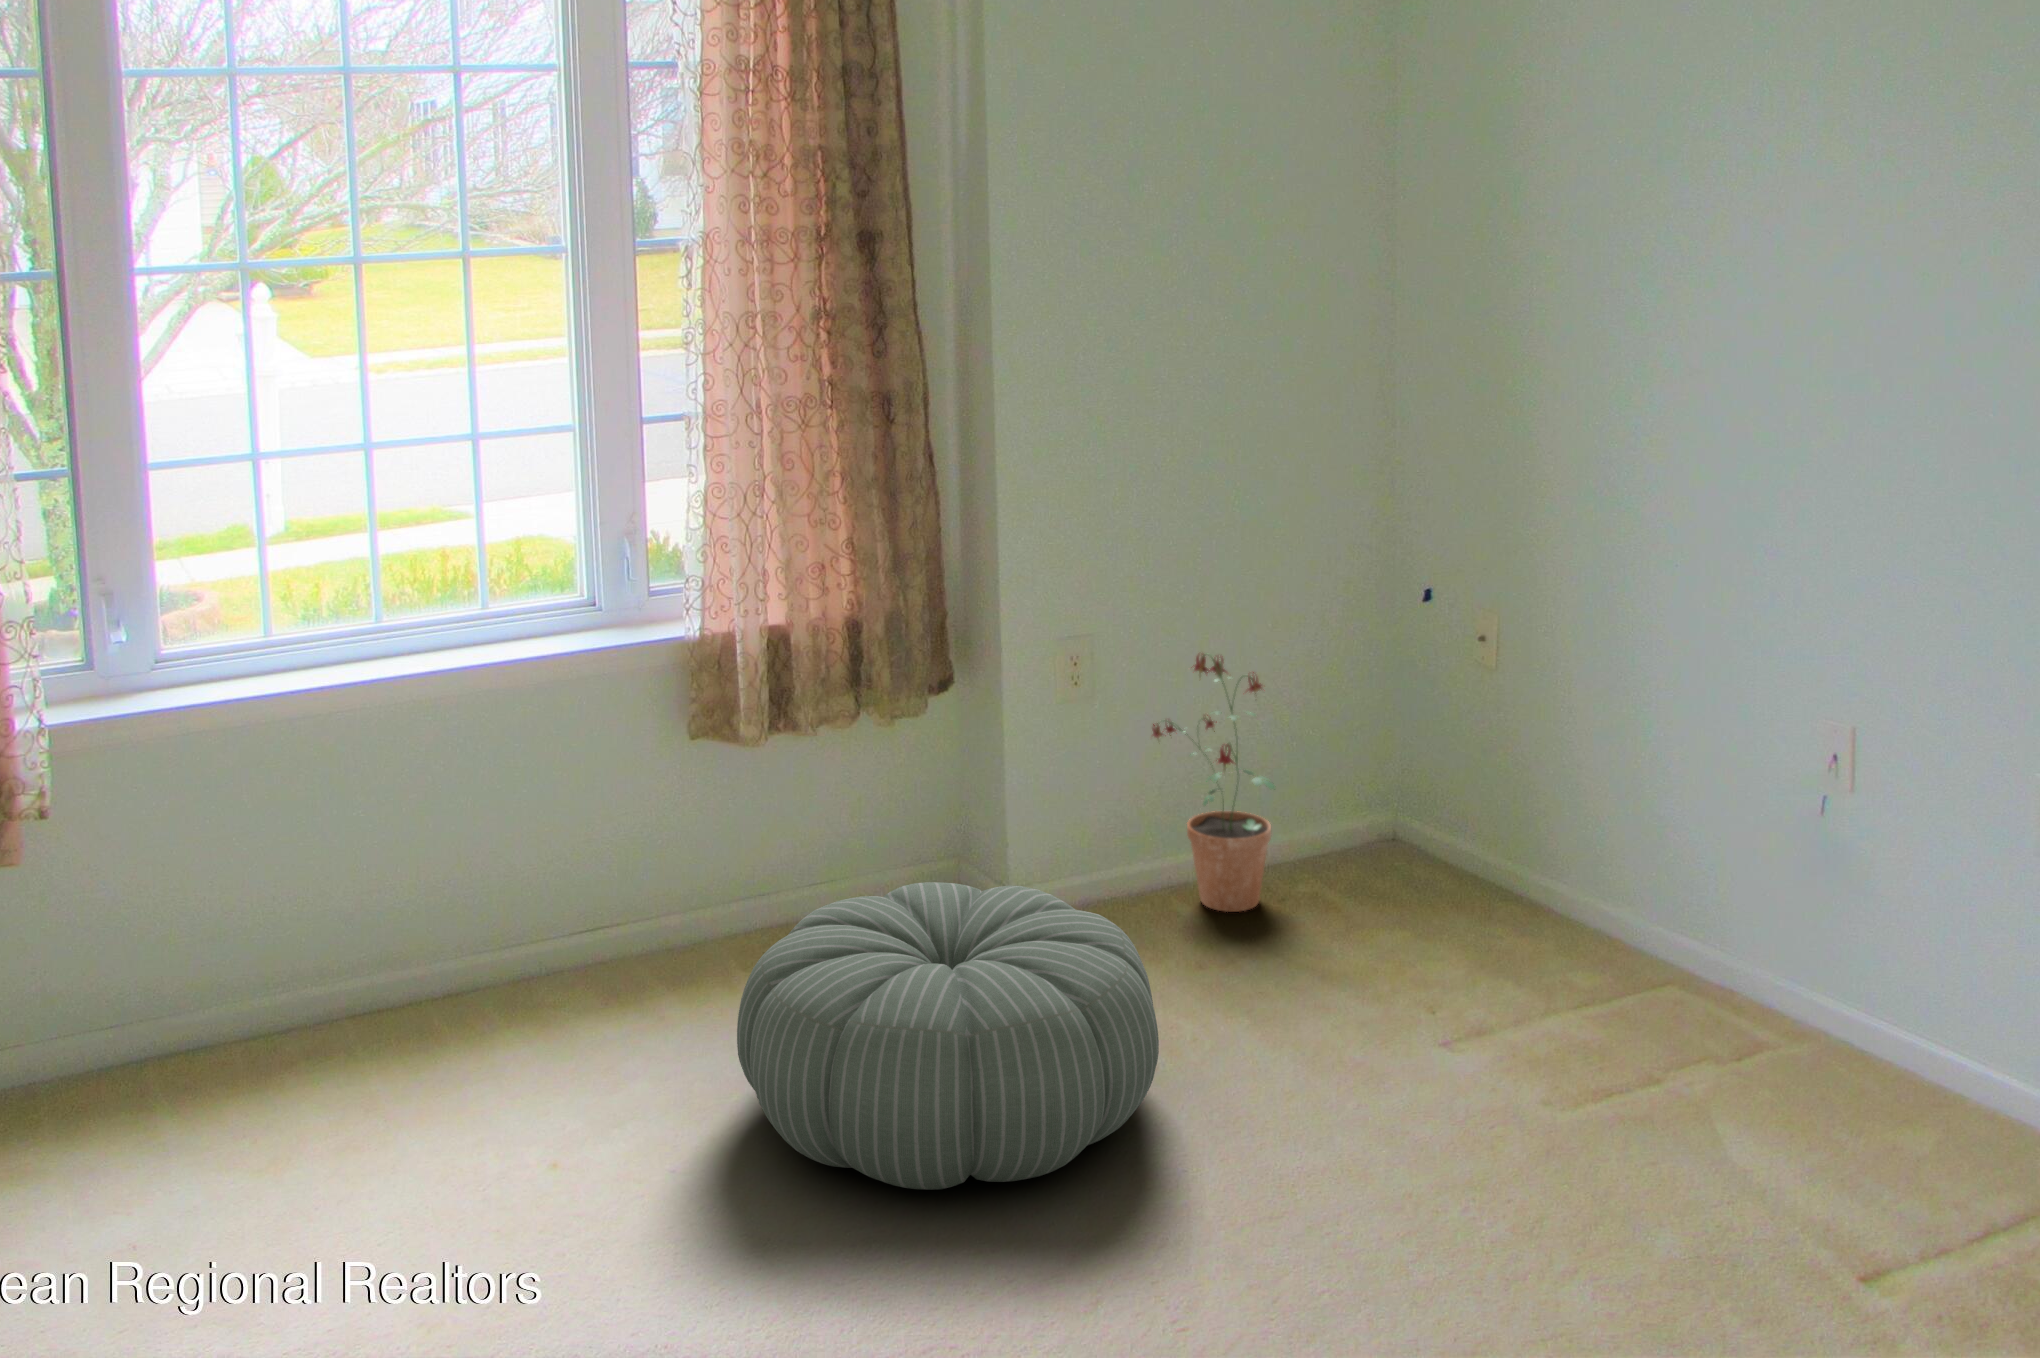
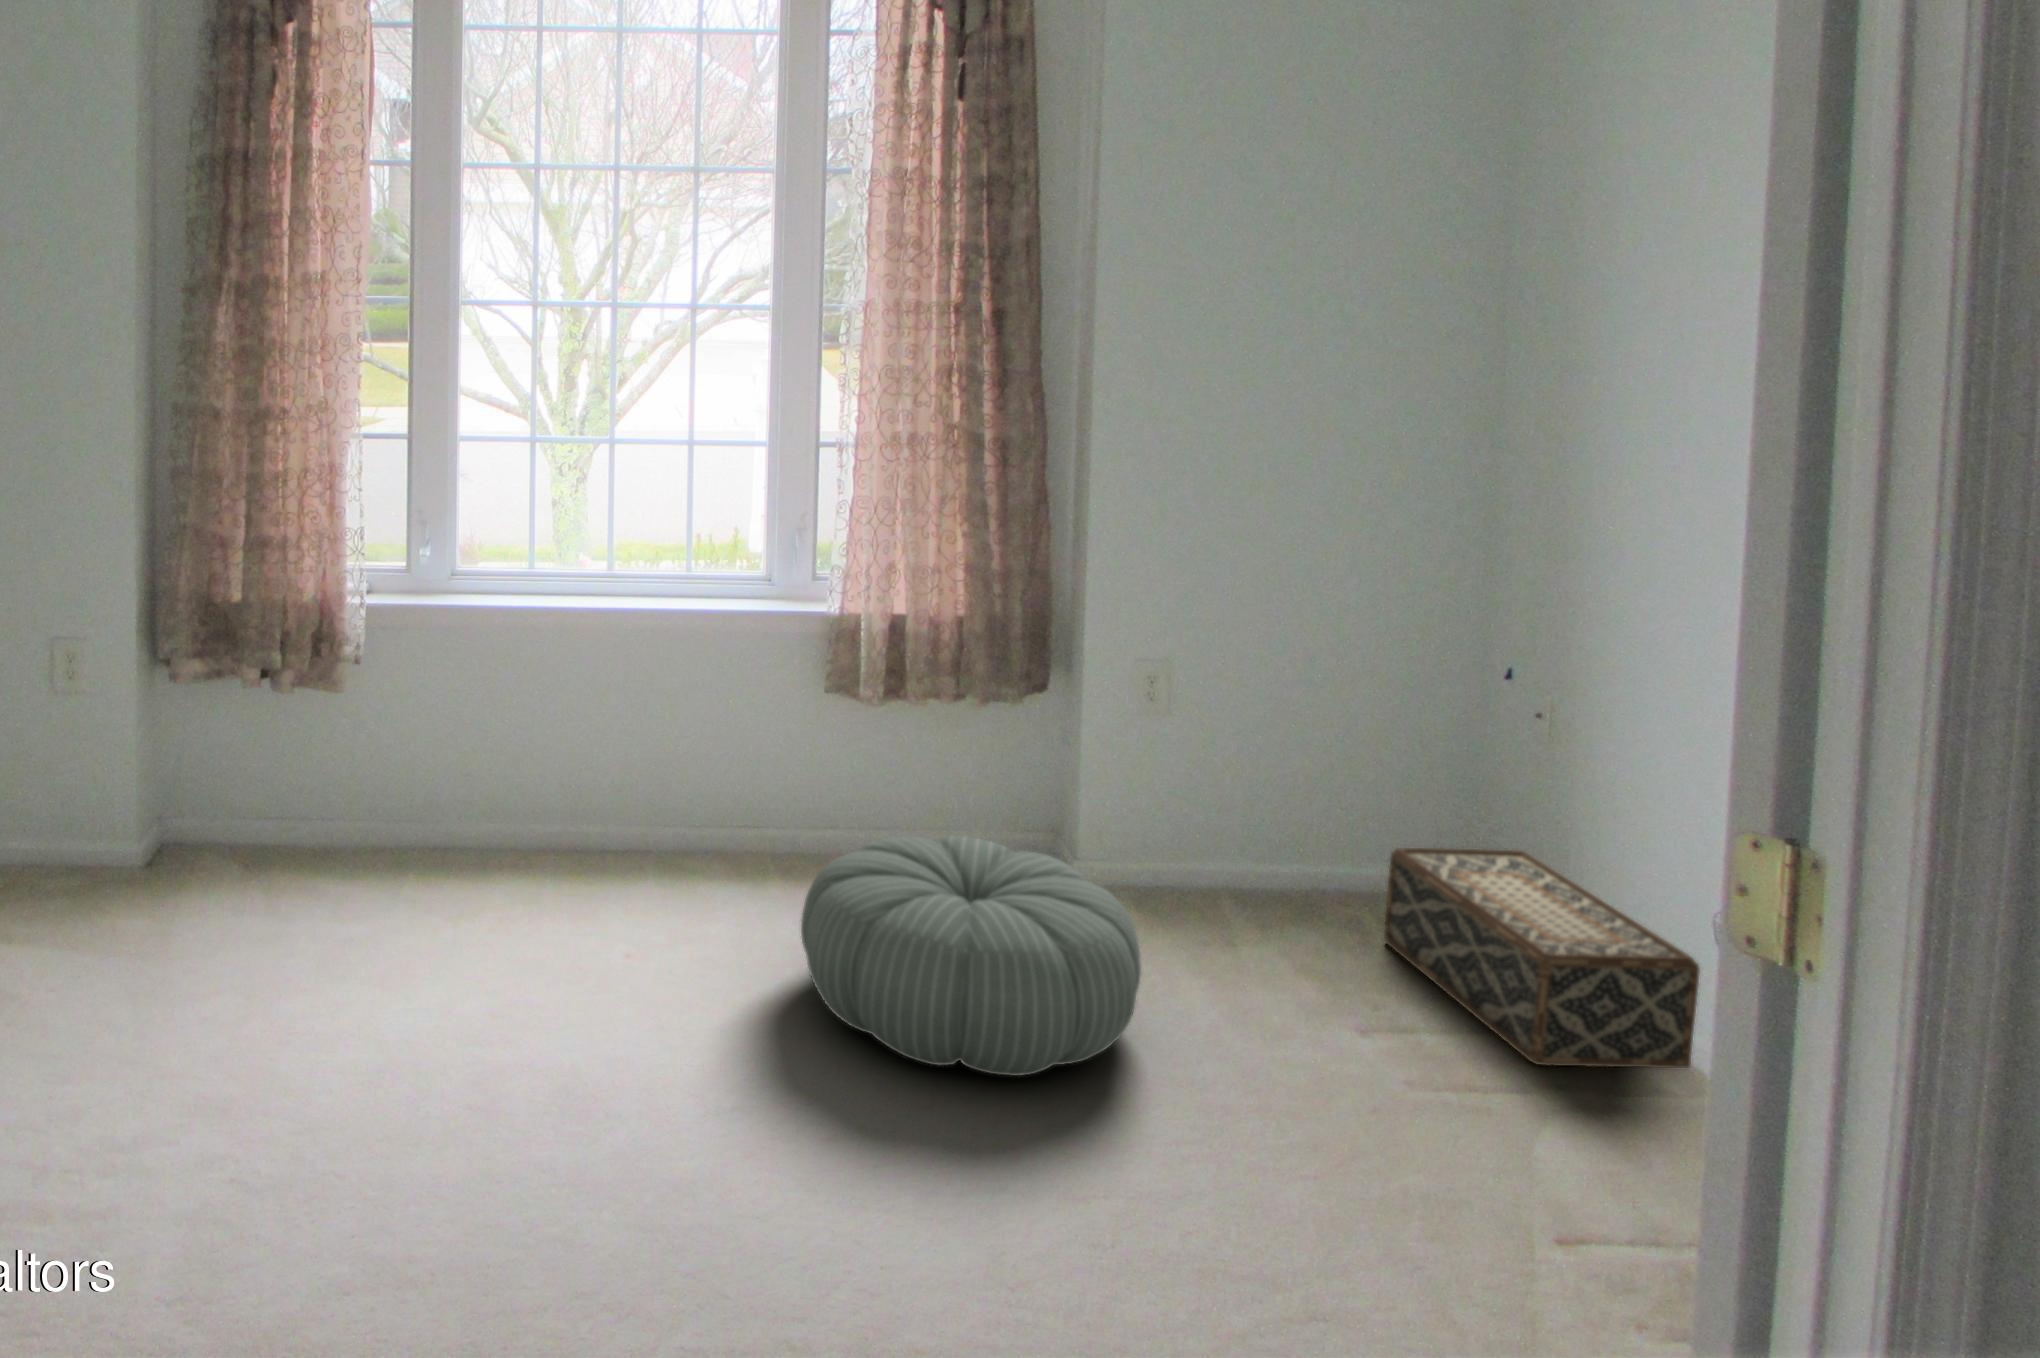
potted plant: present [1152,654,1275,912] -> none [1202,695,1319,924]
woven basket: none [1356,776,1679,1009] -> present [1384,848,1700,1068]

